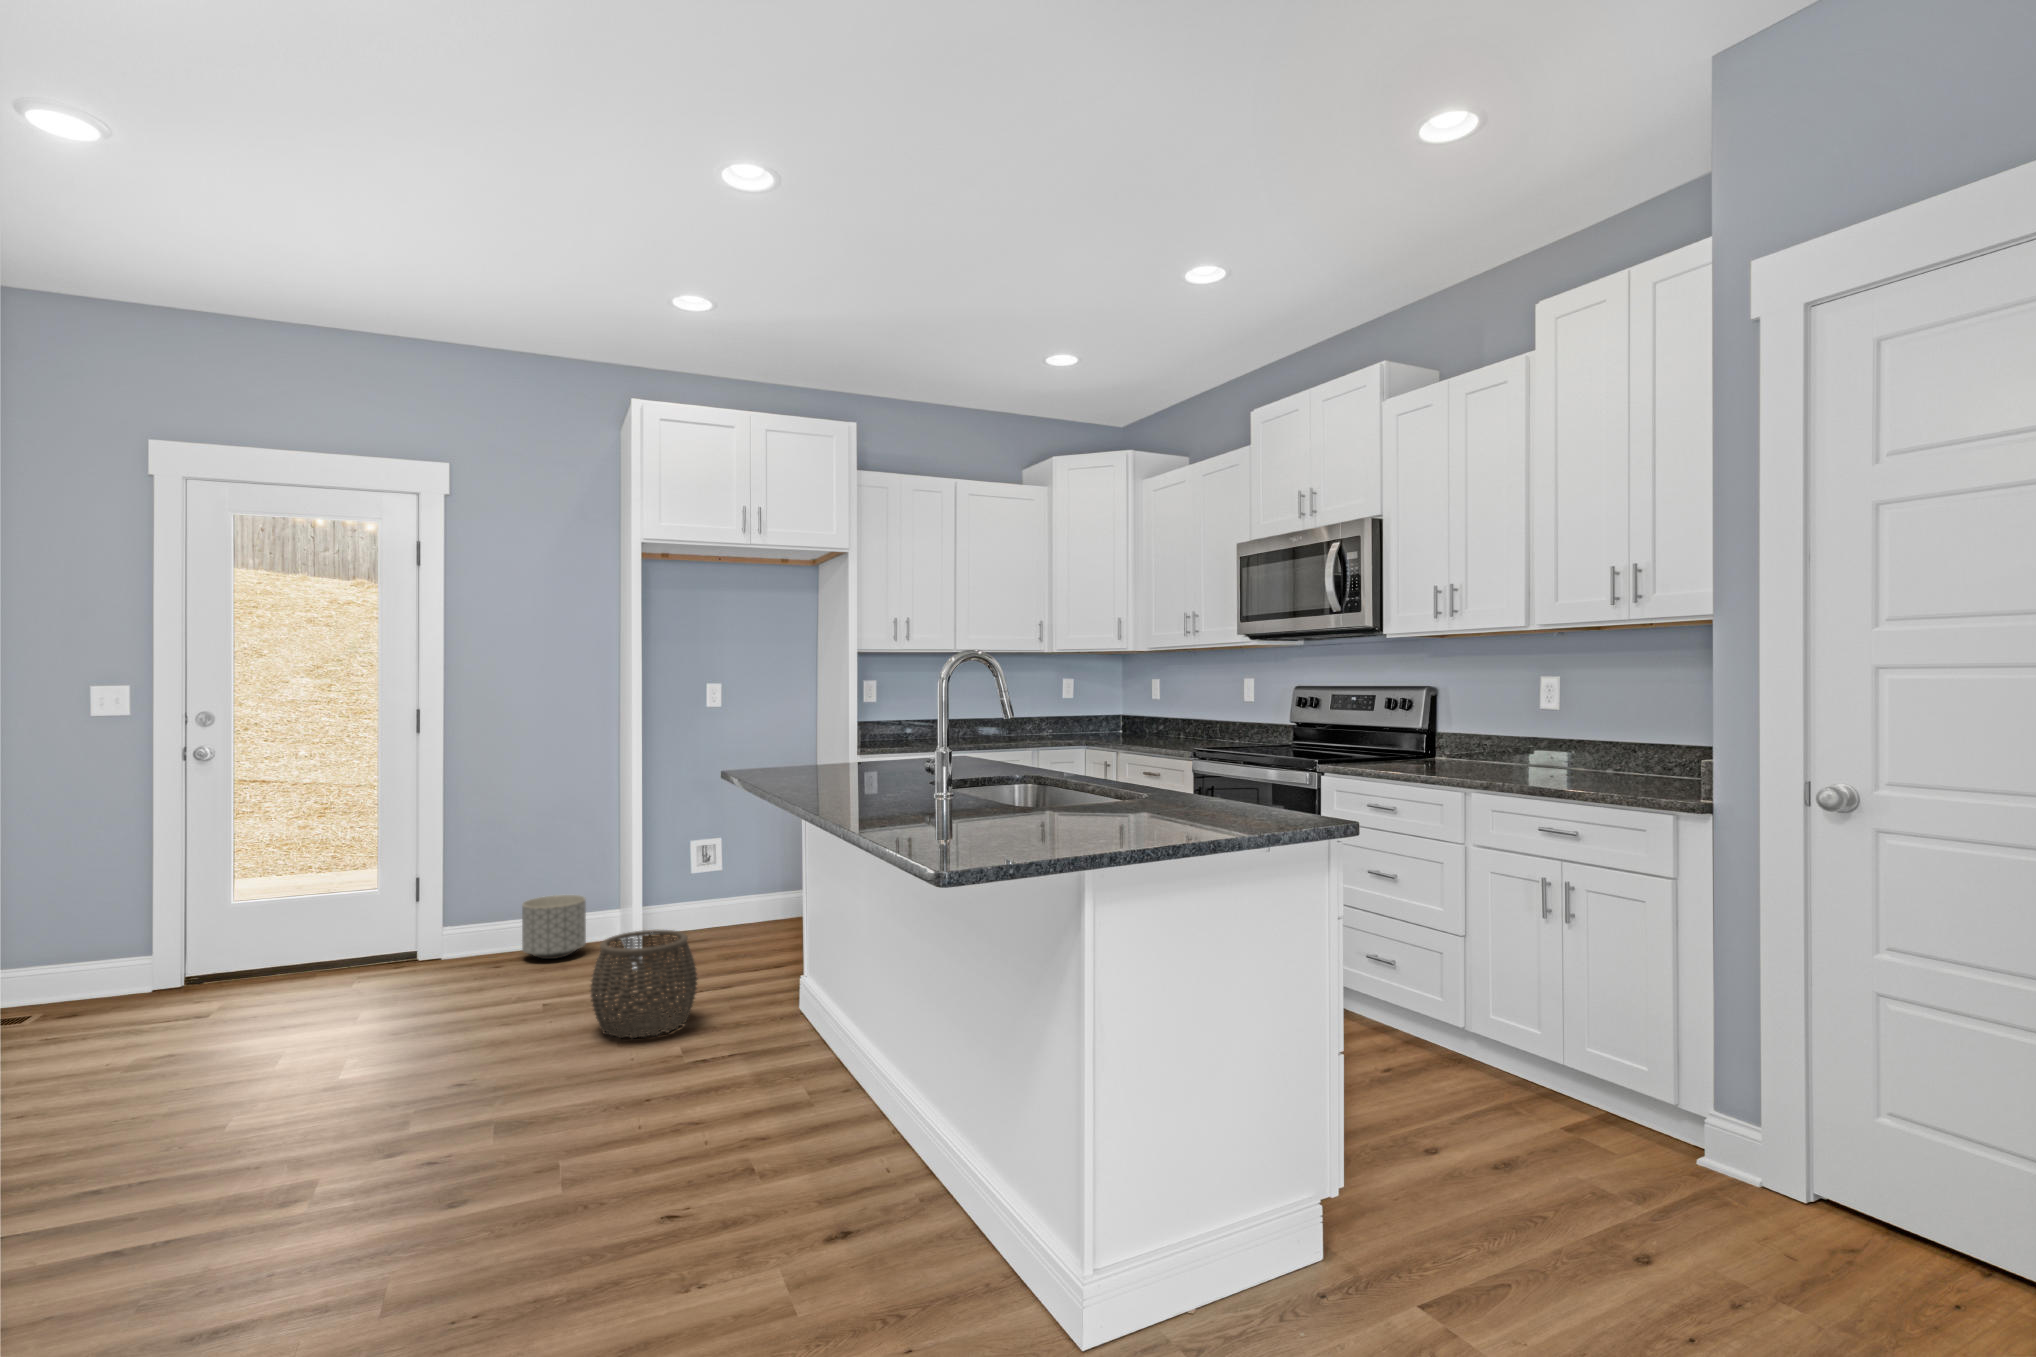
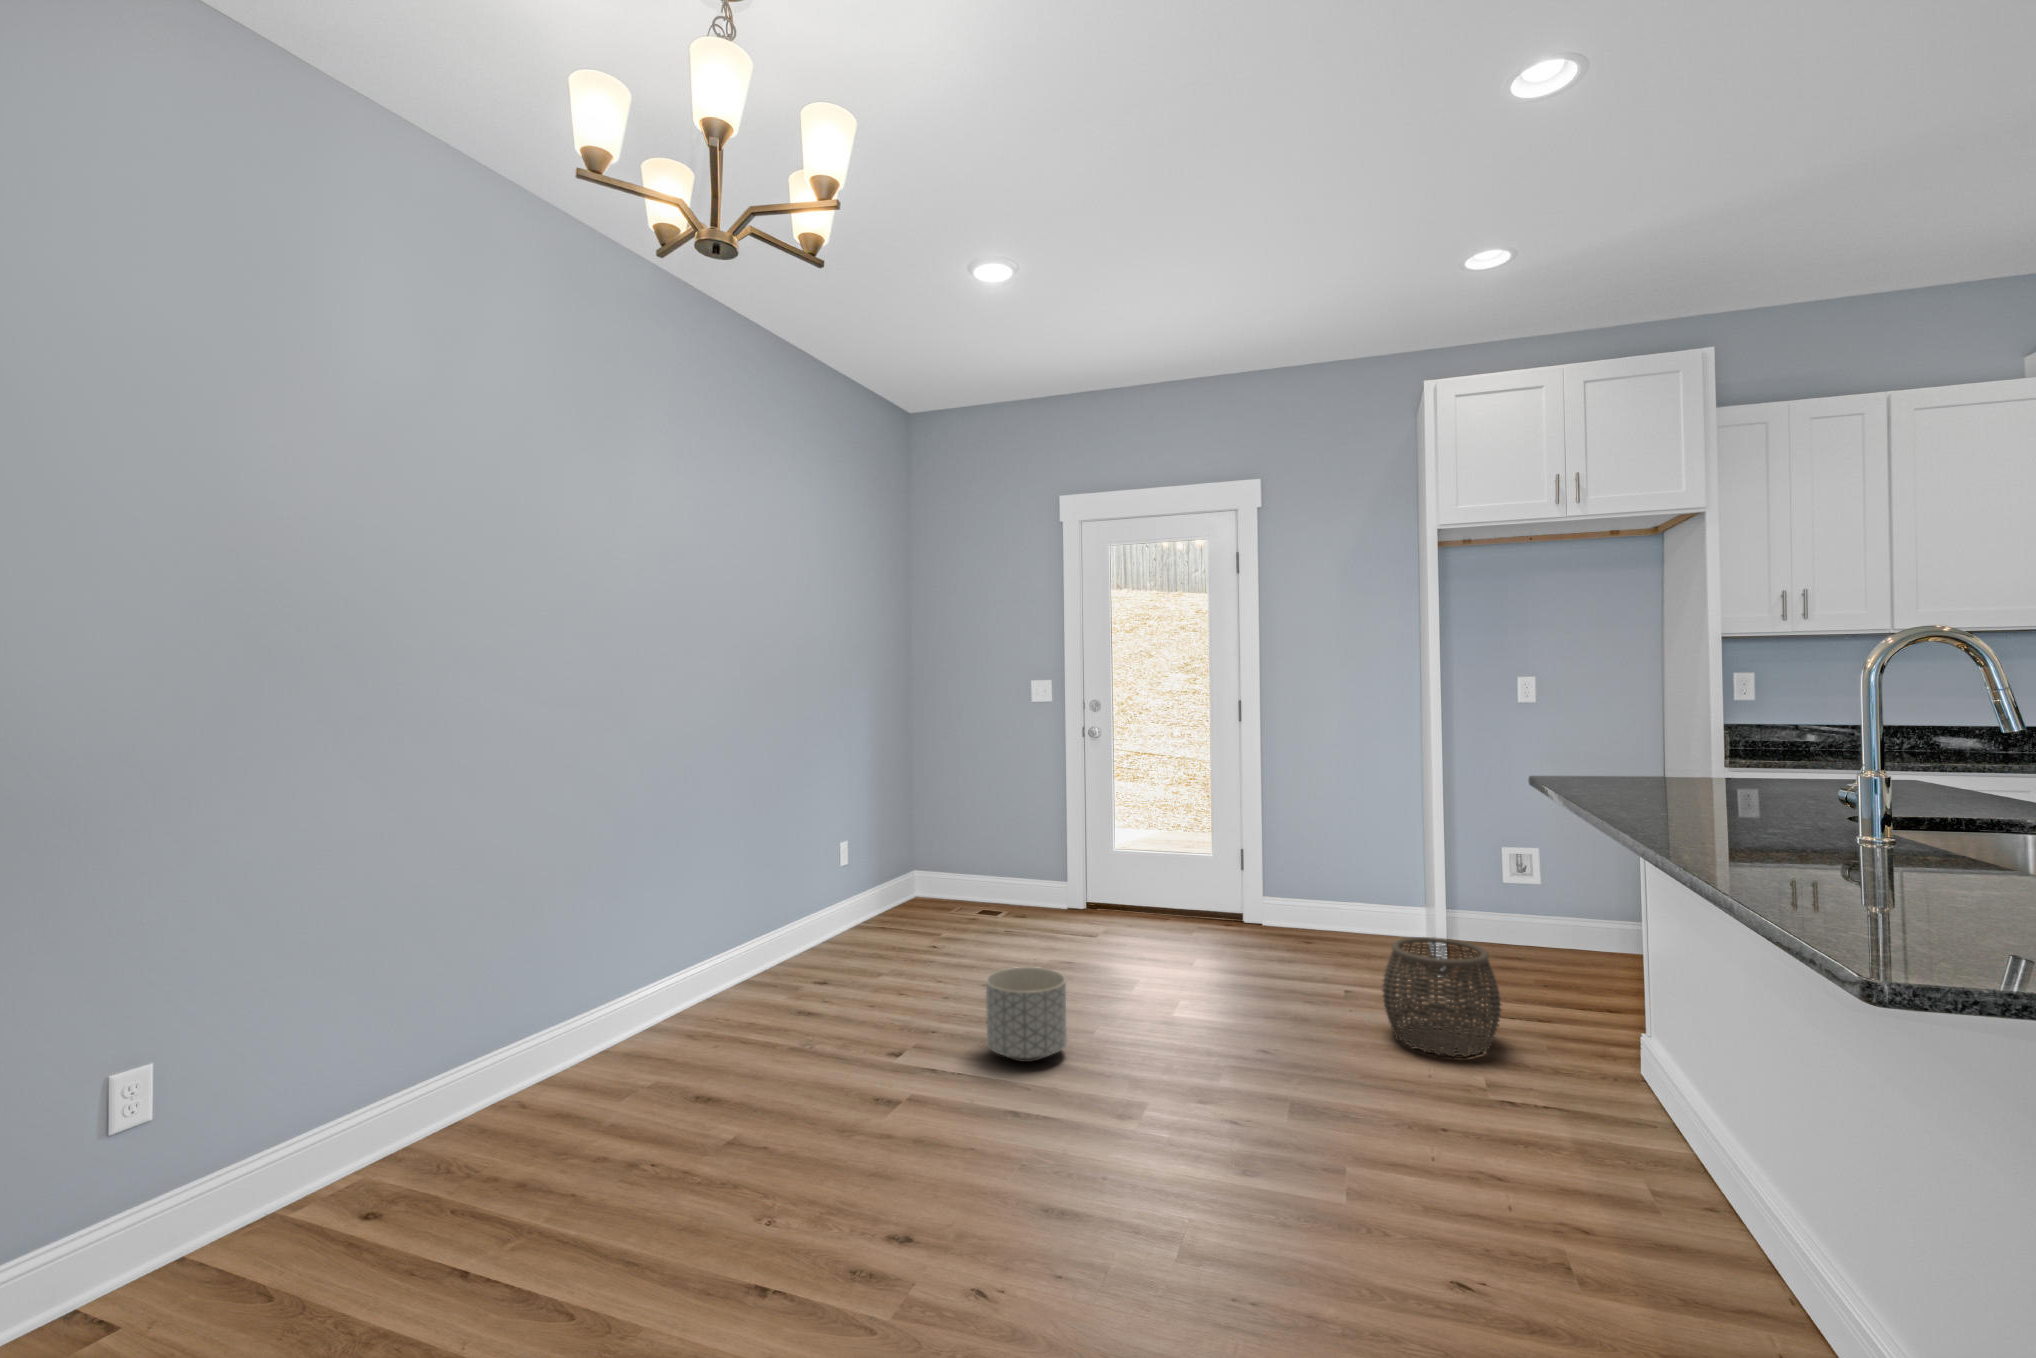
planter: present [522,895,586,959] -> present [986,967,1067,1062]

